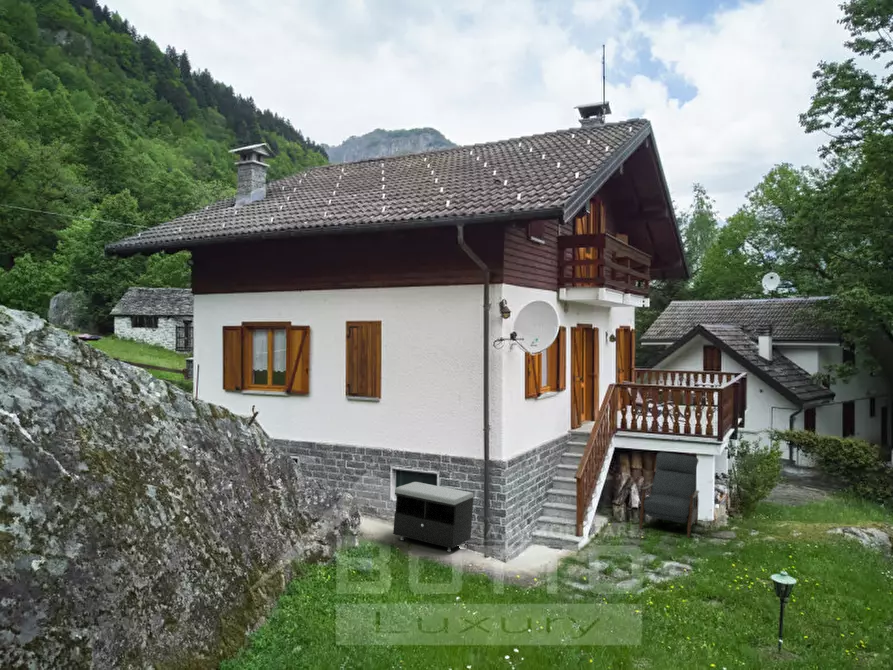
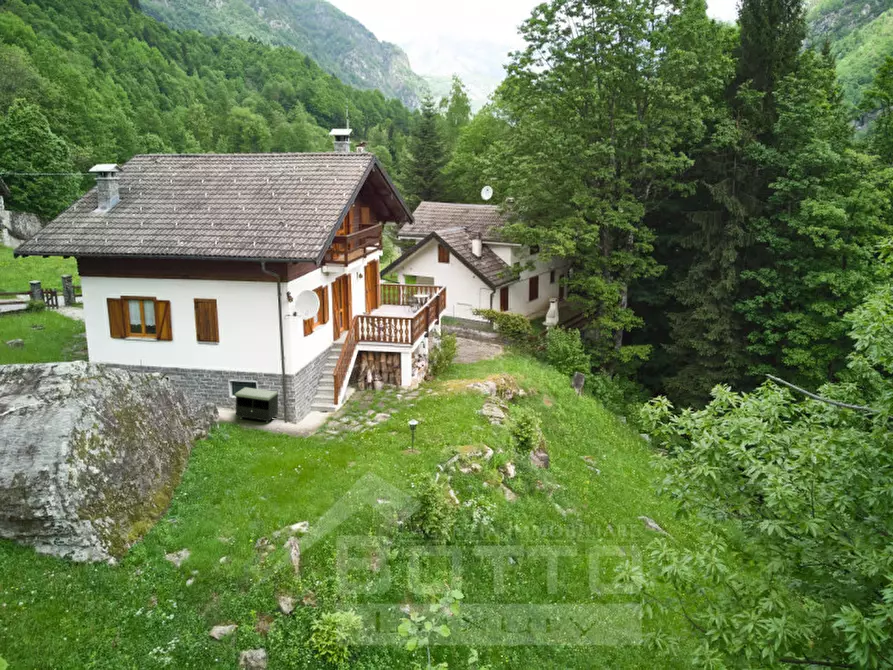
chair: present [639,452,699,538] -> none [370,352,402,399]

